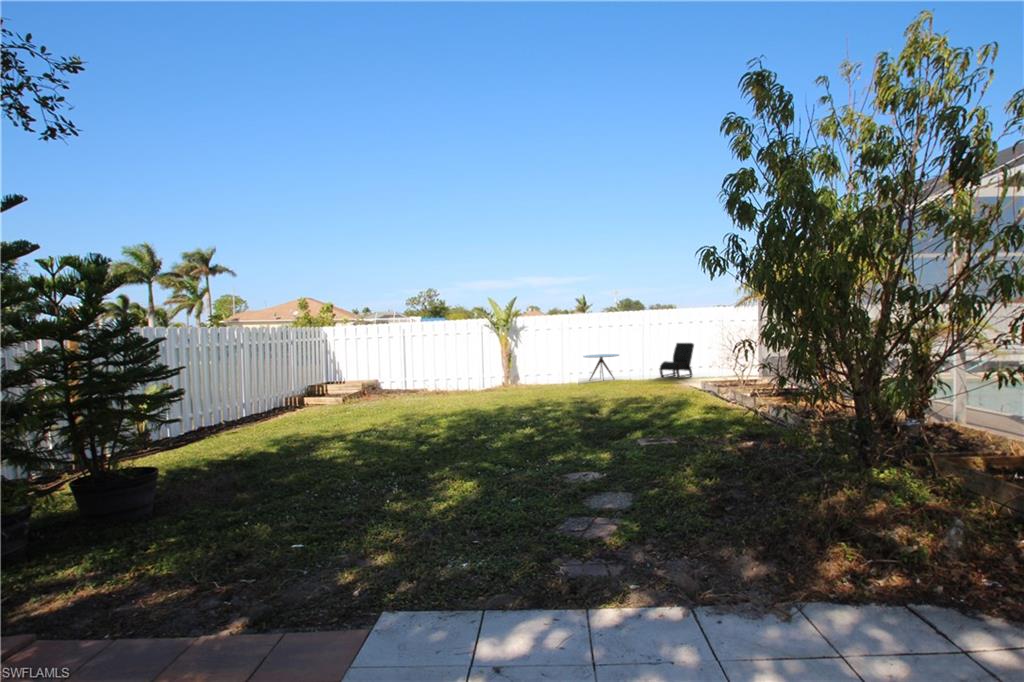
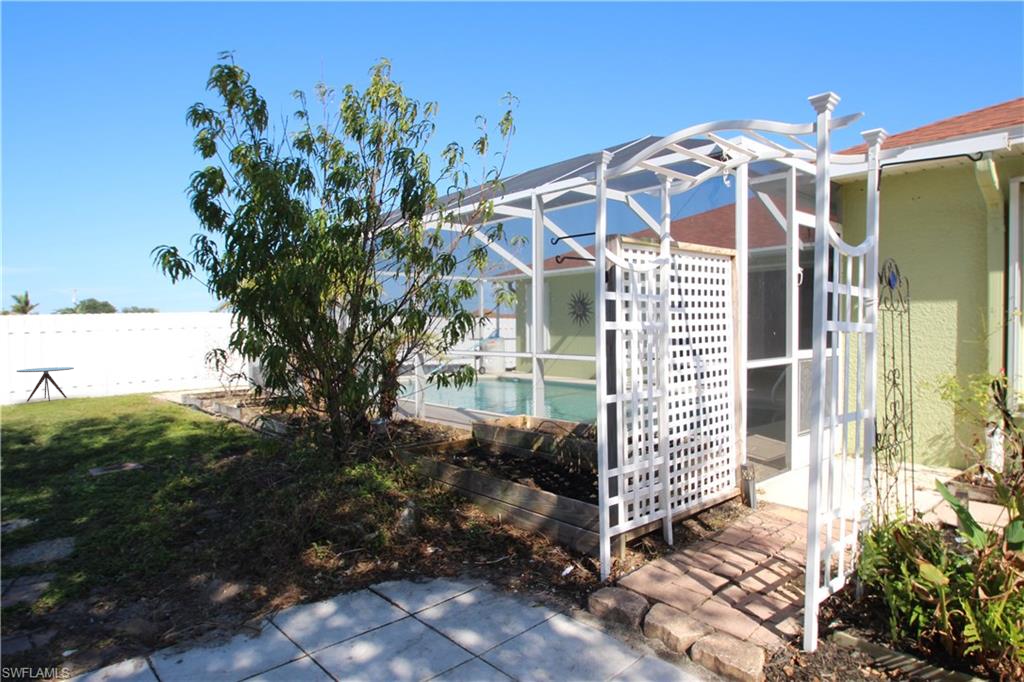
lounge chair: present [660,343,694,378] -> none [130,353,175,392]

